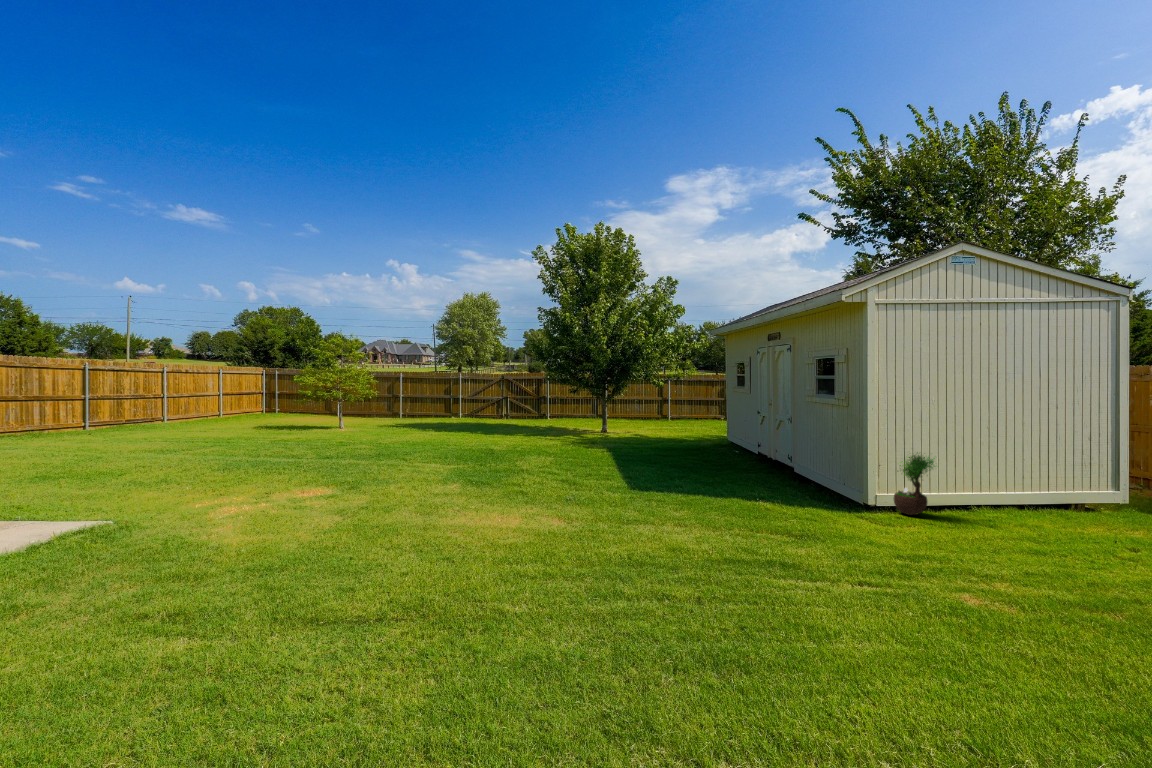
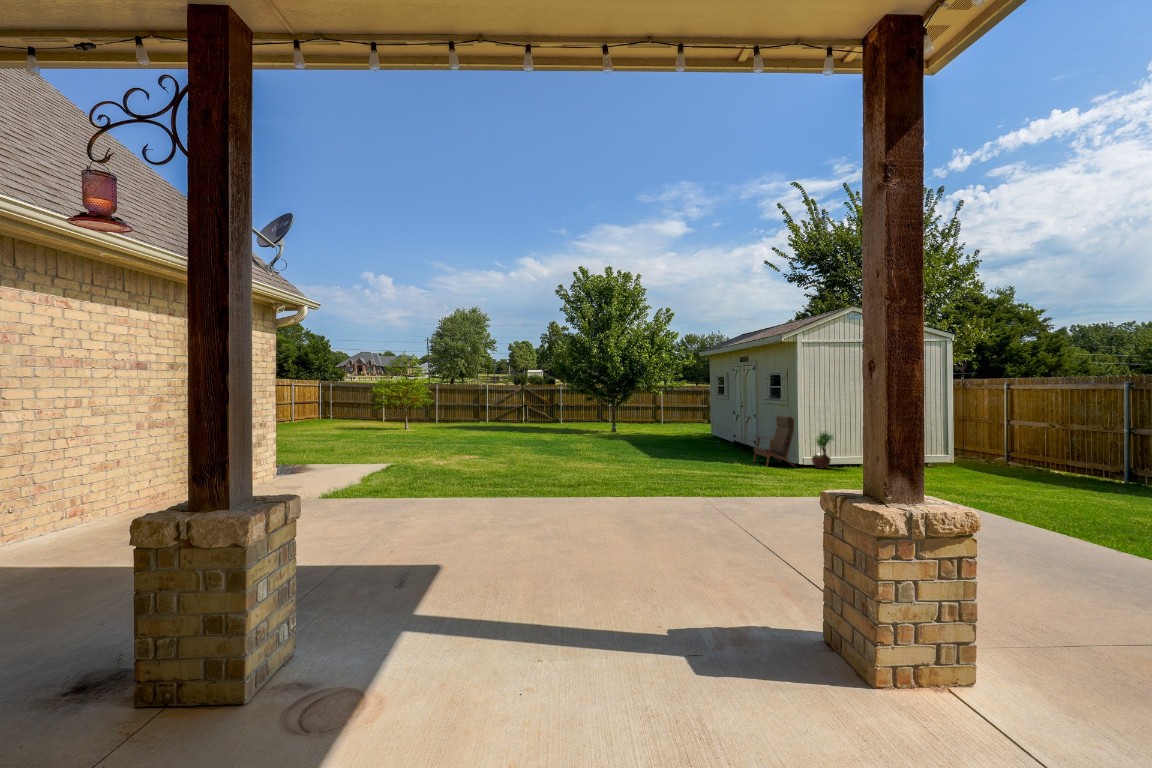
lounge chair: none [789,423,865,510] -> present [754,416,795,466]

